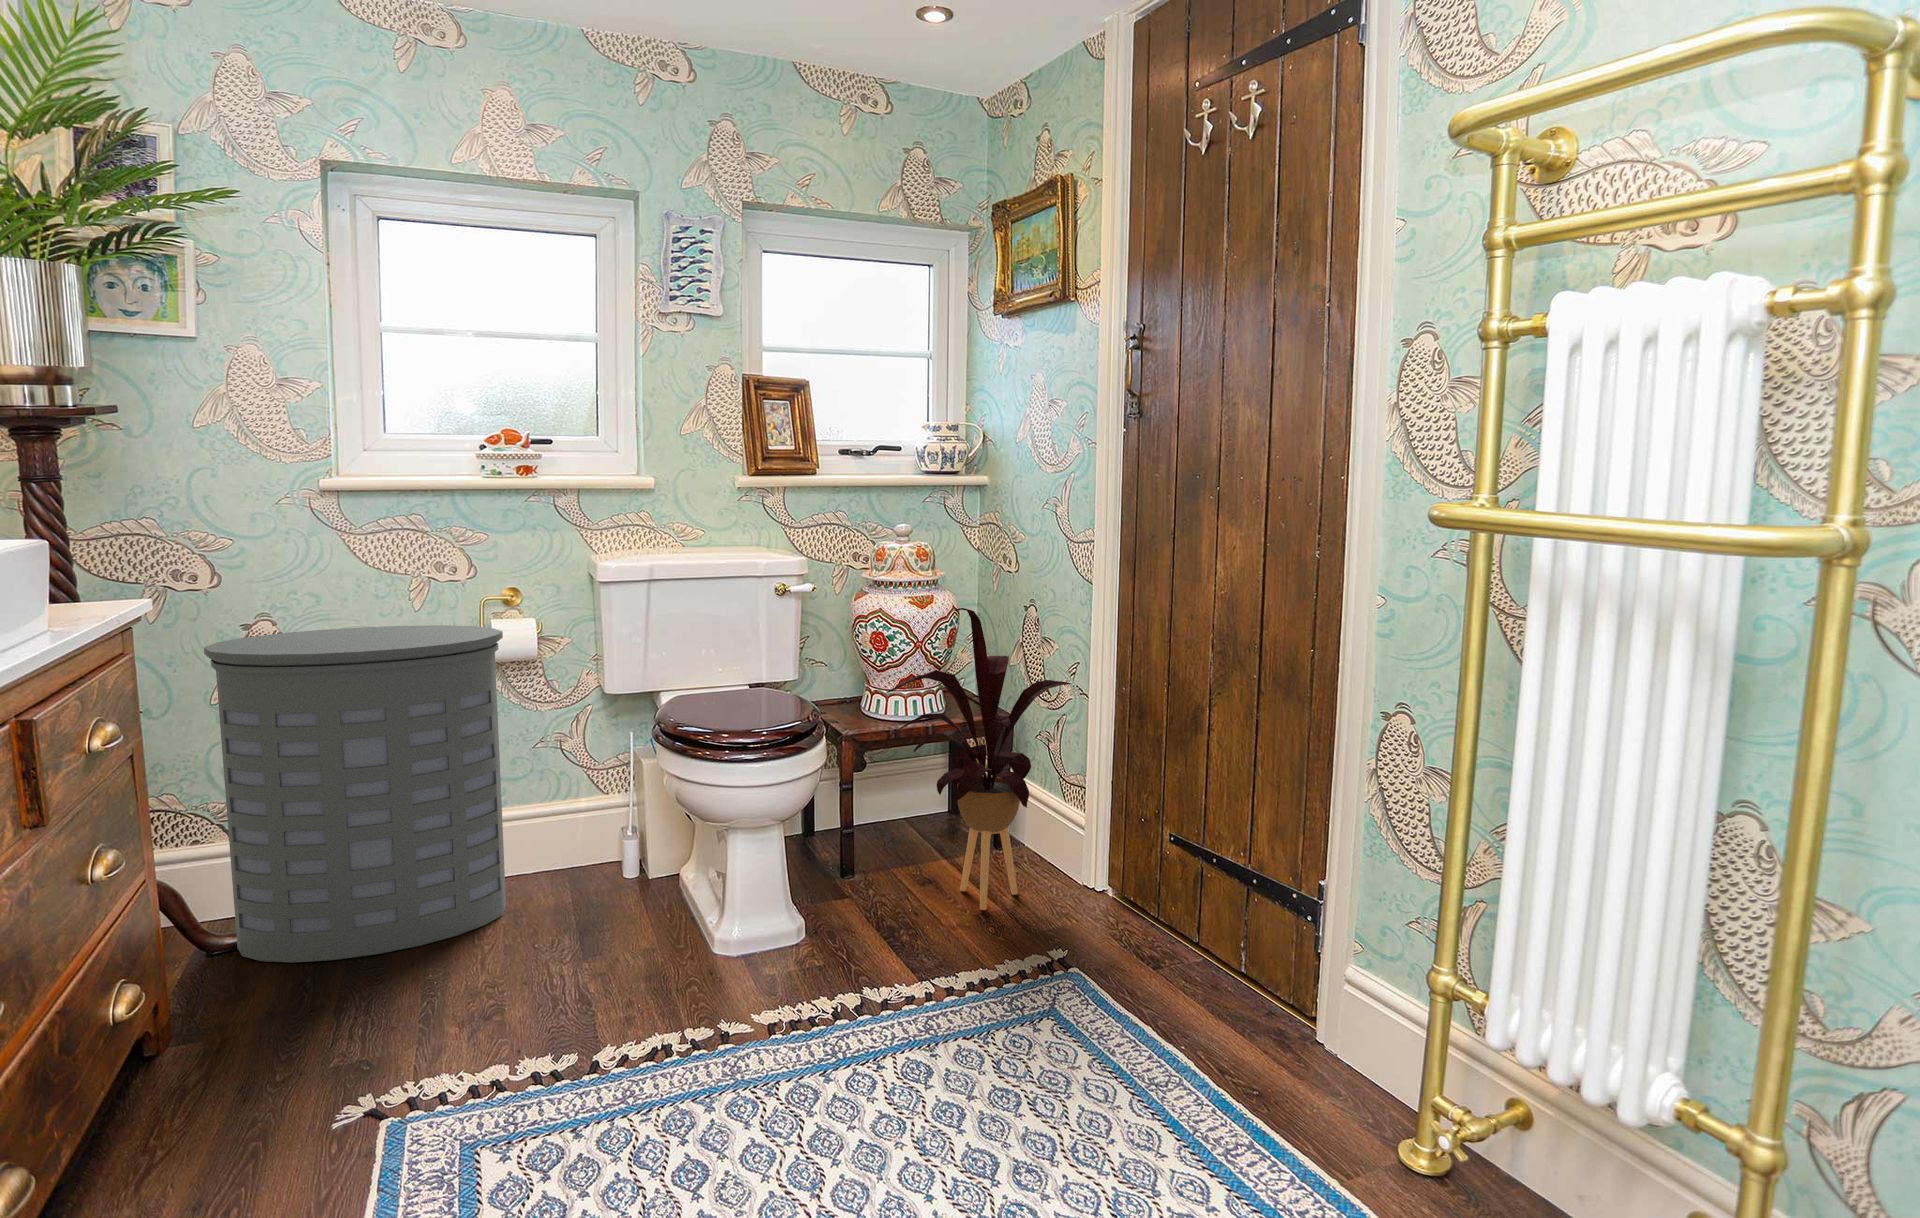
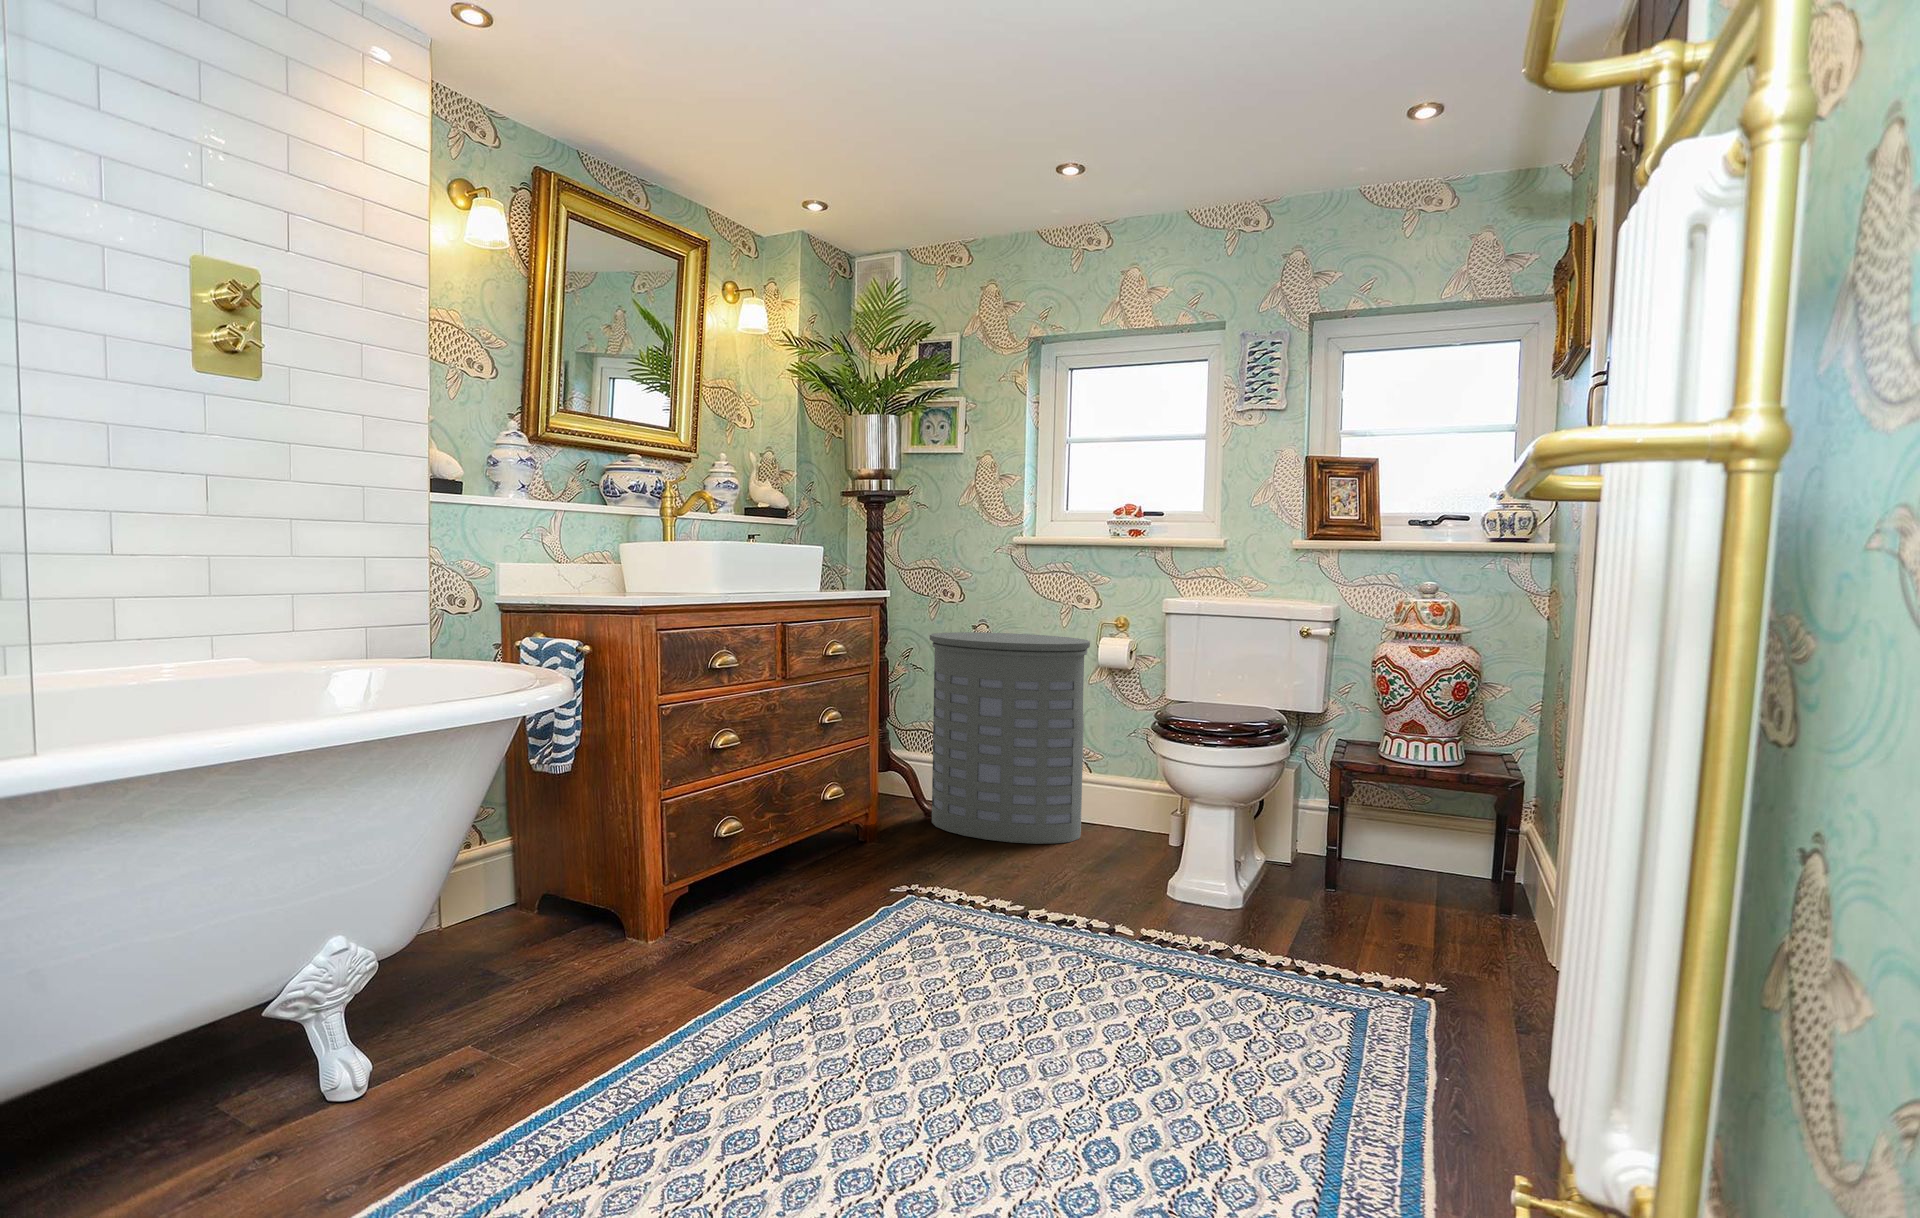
house plant: present [885,608,1071,910] -> none [1314,651,1533,939]

